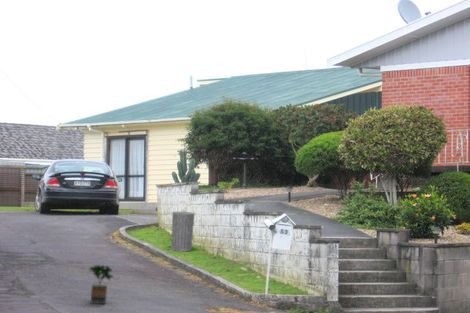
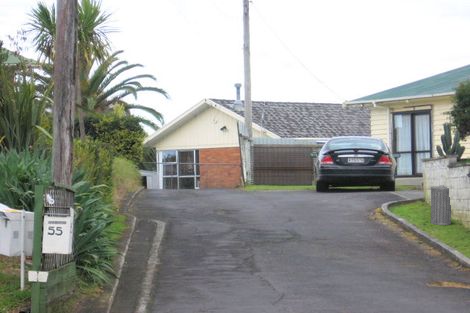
potted tree: present [90,265,113,304] -> none [325,236,349,272]

